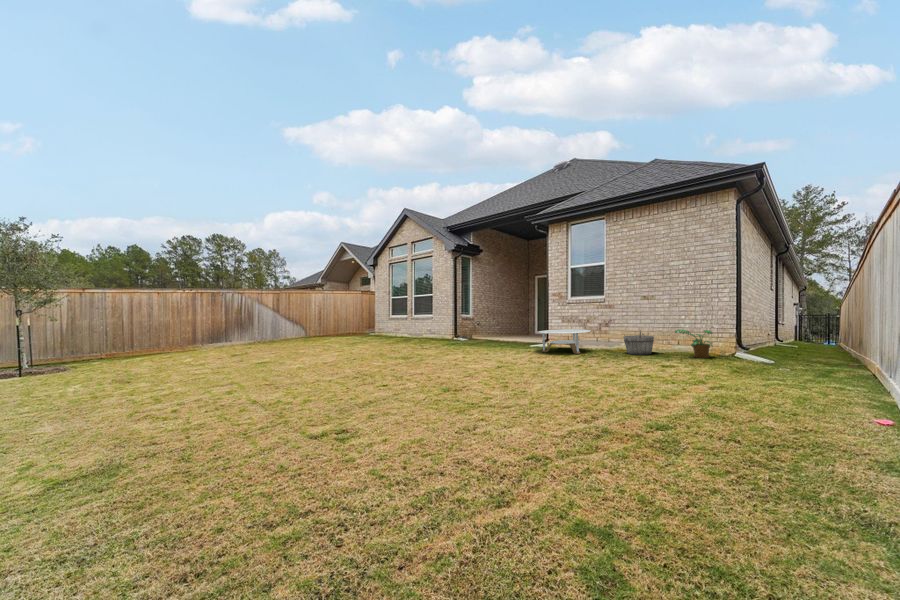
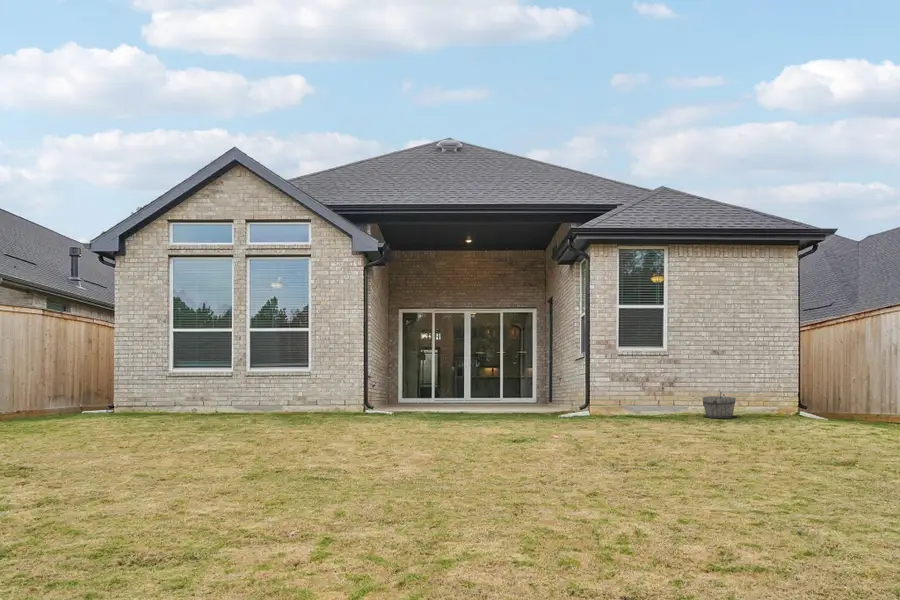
round table: present [539,329,591,354] -> none [608,390,675,422]
potted plant: present [675,329,712,358] -> none [764,389,793,418]

